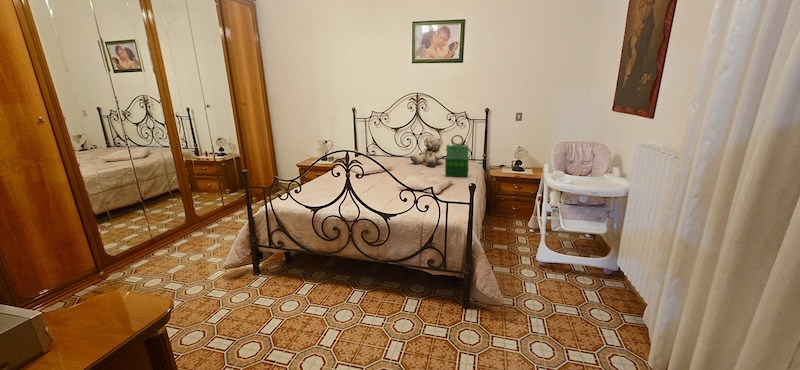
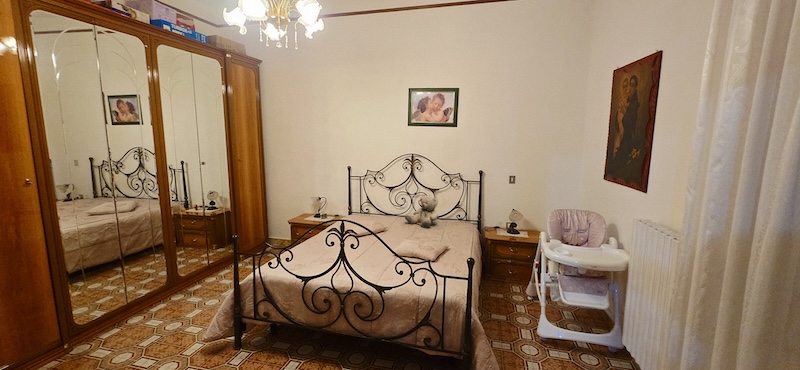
tote bag: present [445,135,469,177] -> none [441,199,465,241]

